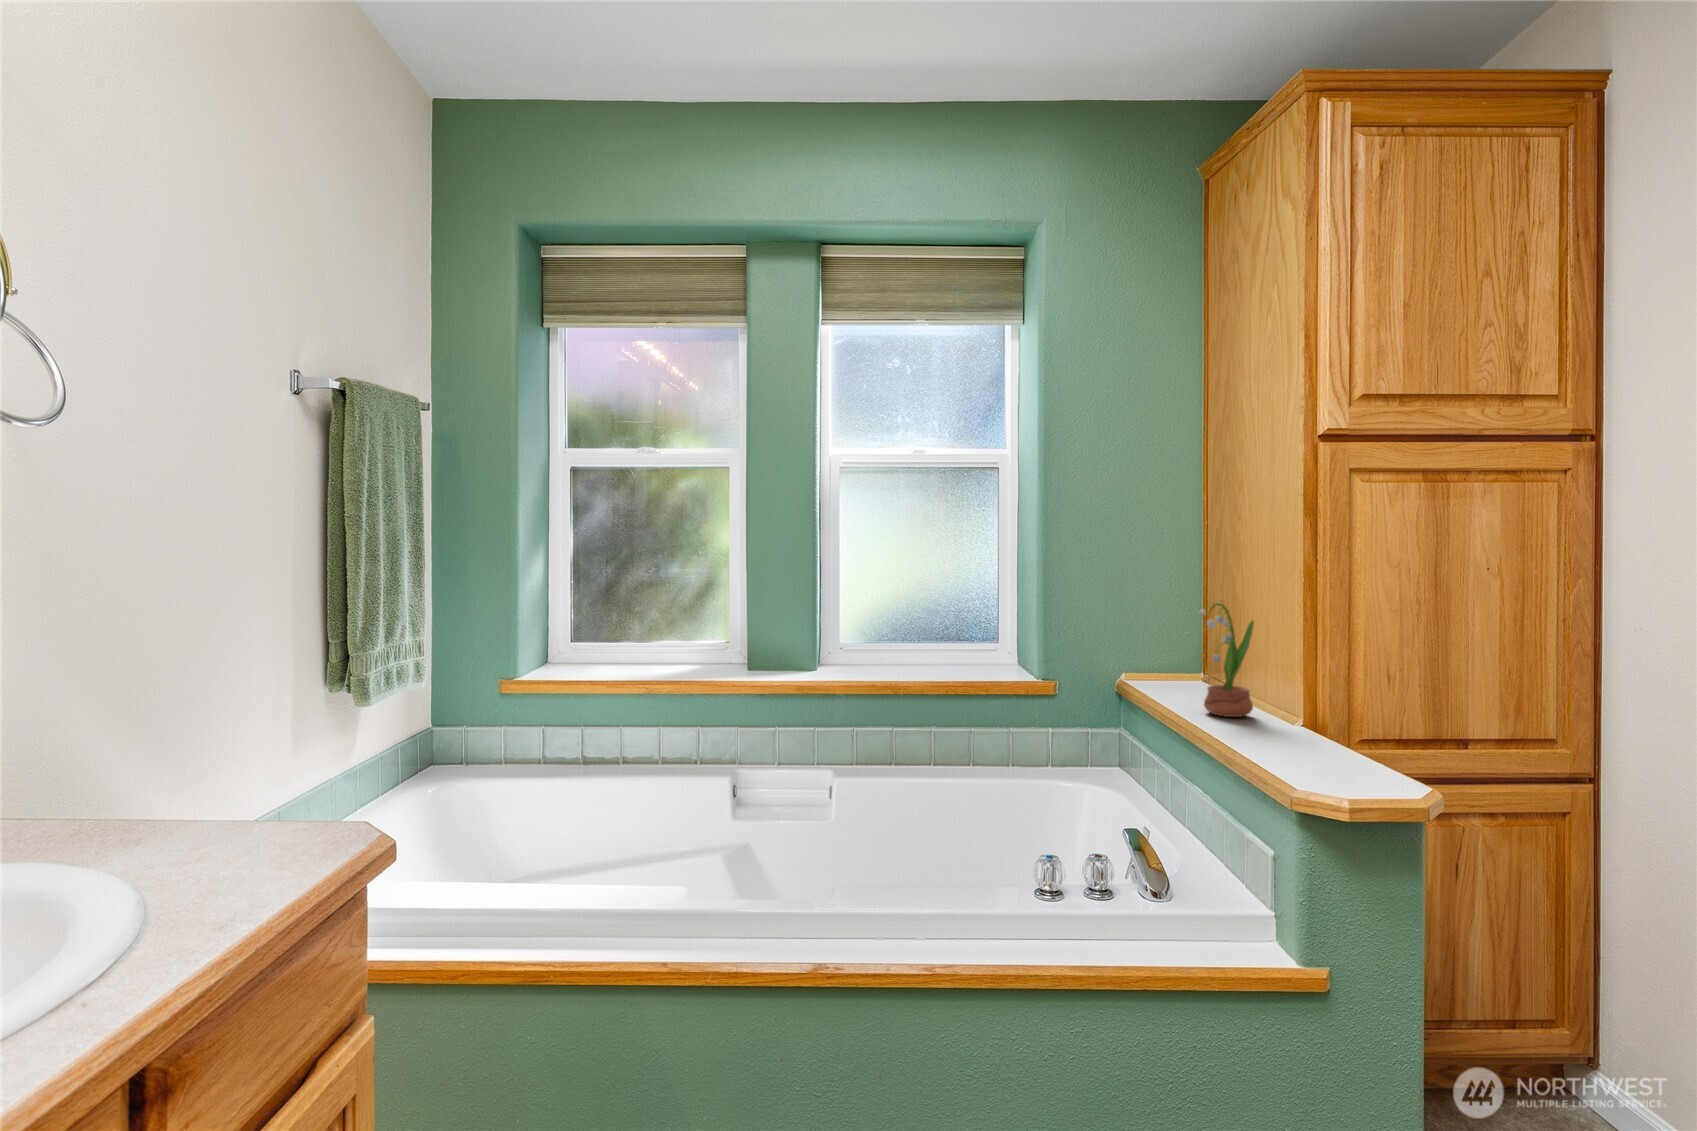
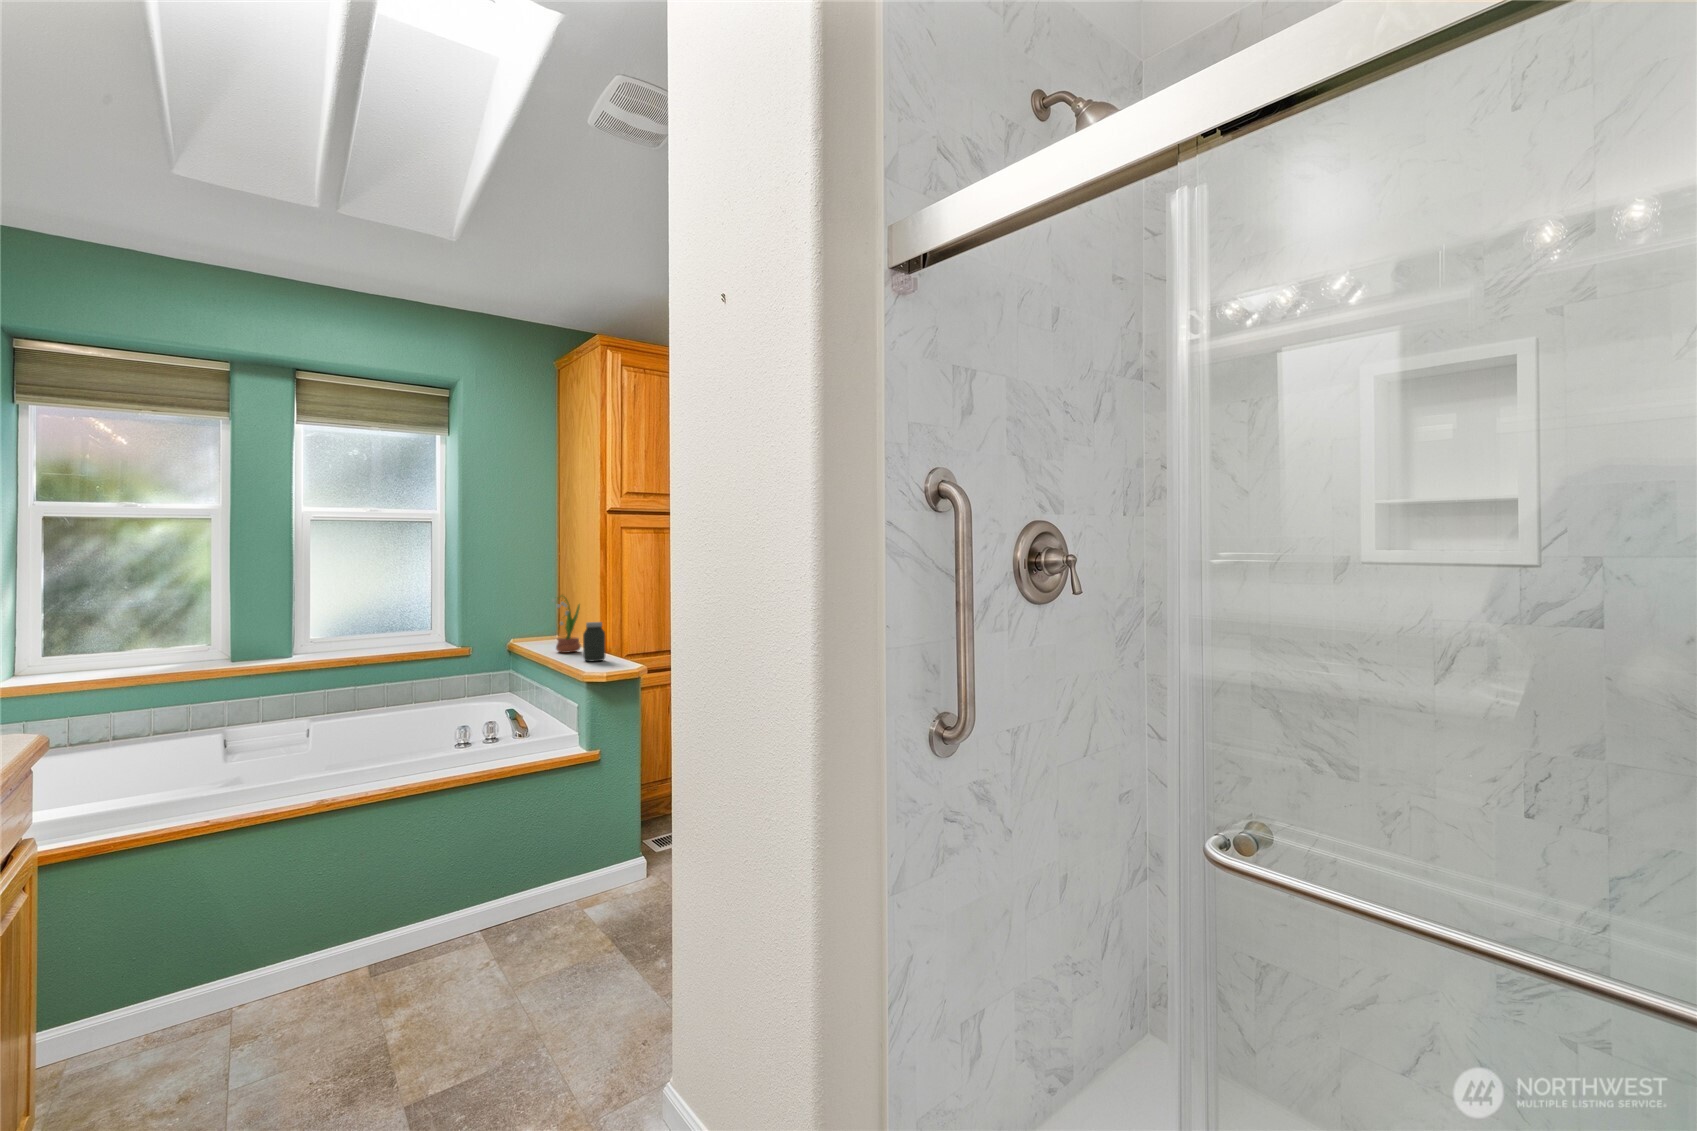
jar: none [1274,667,1325,754] -> present [583,622,606,662]

